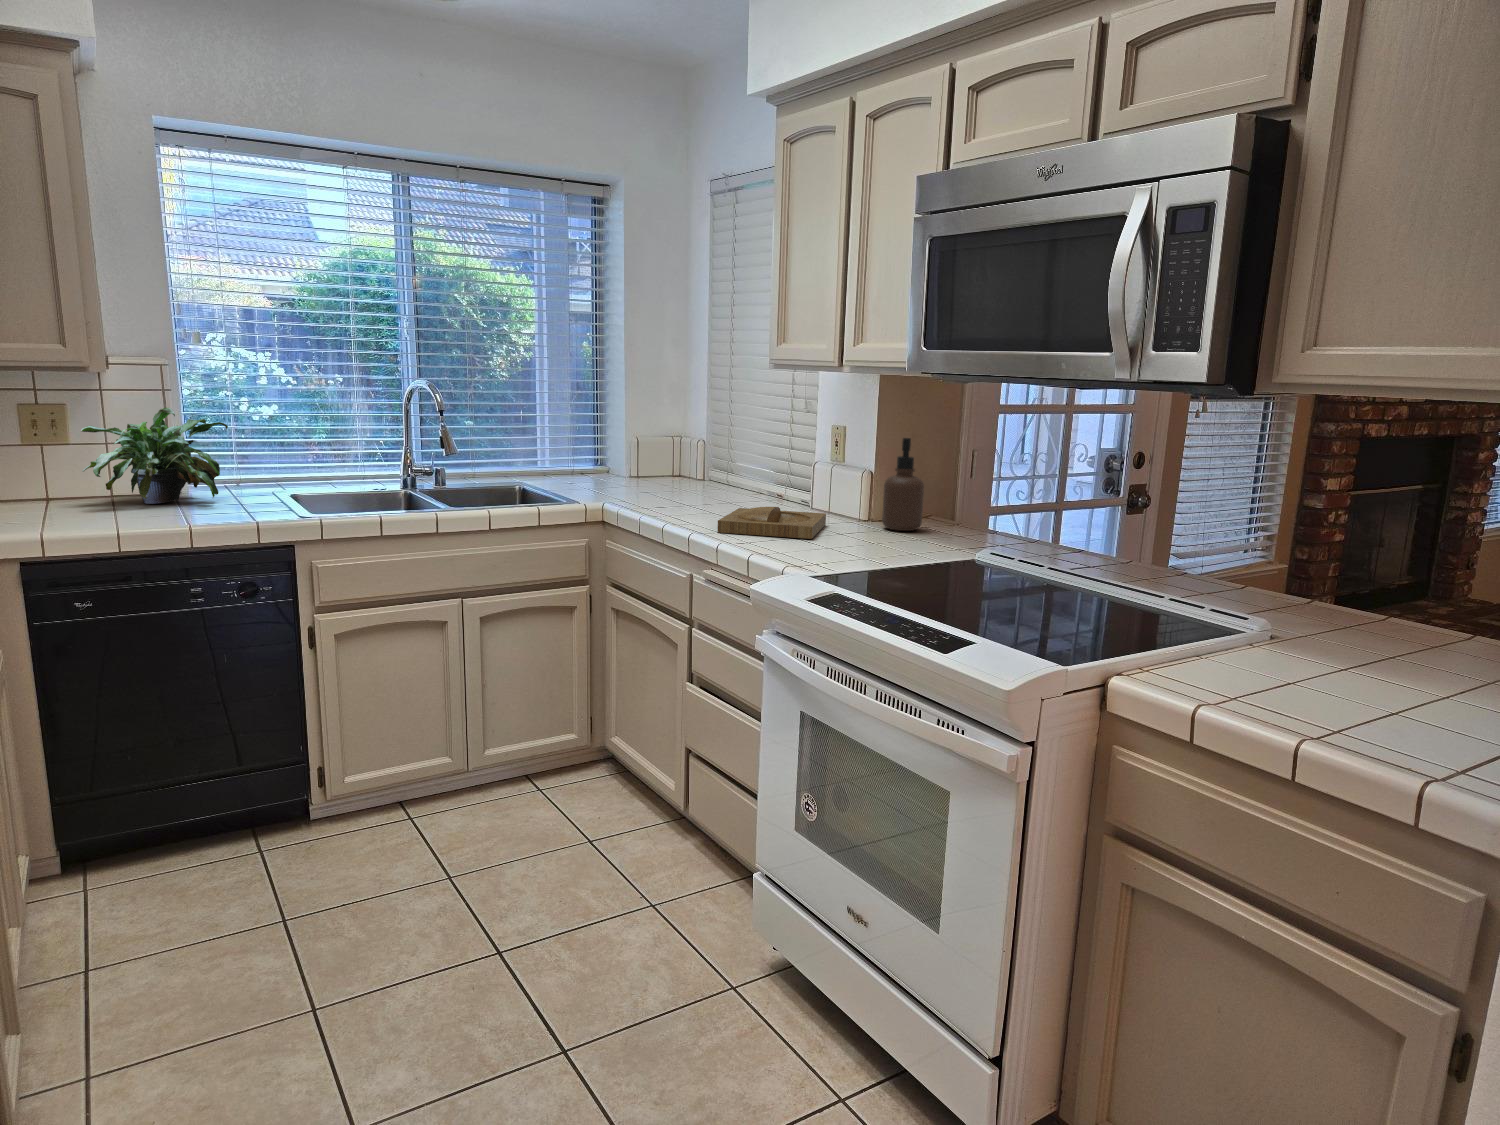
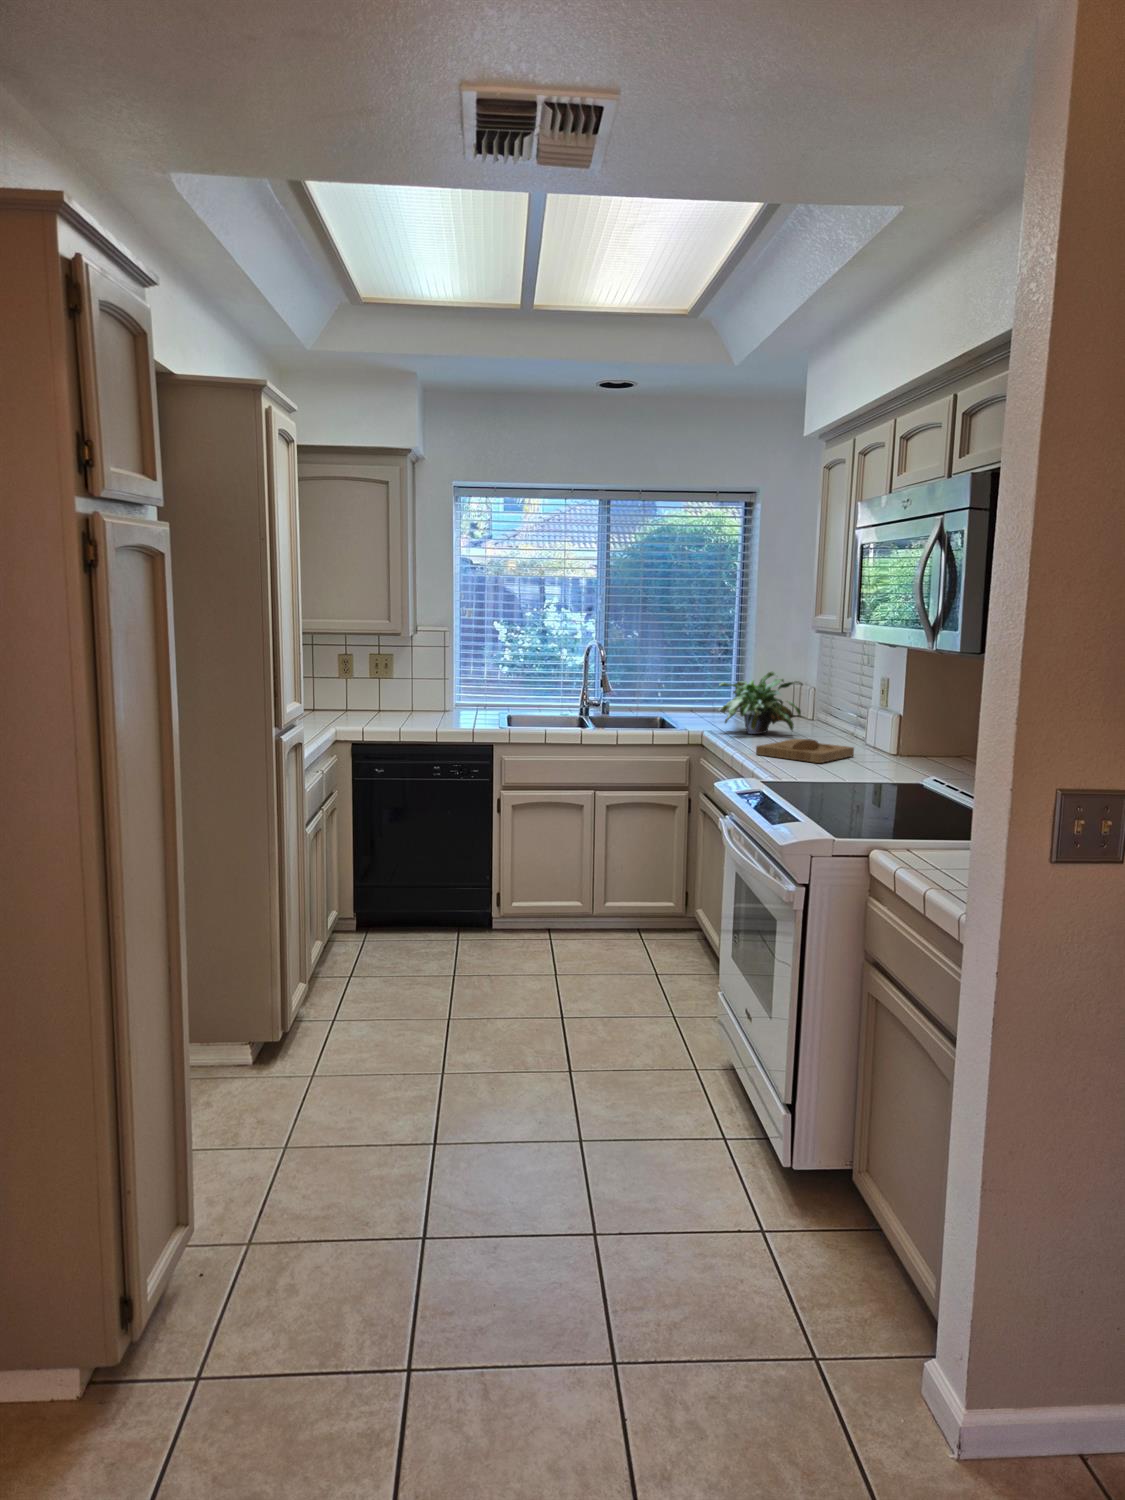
potted plant: present [81,408,228,504] -> present [719,672,802,734]
soap dispenser: present [882,438,924,531] -> none [897,690,933,765]

